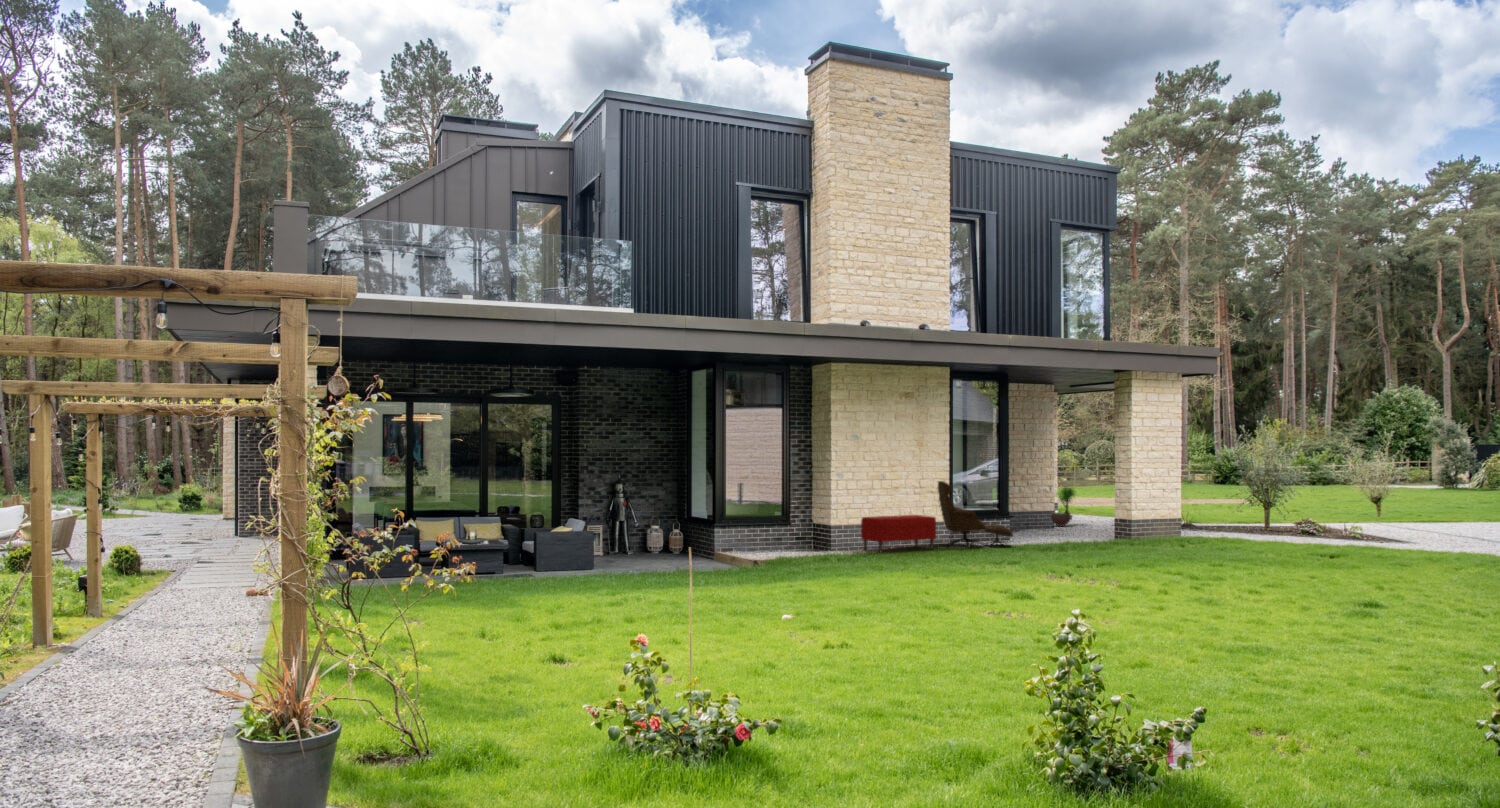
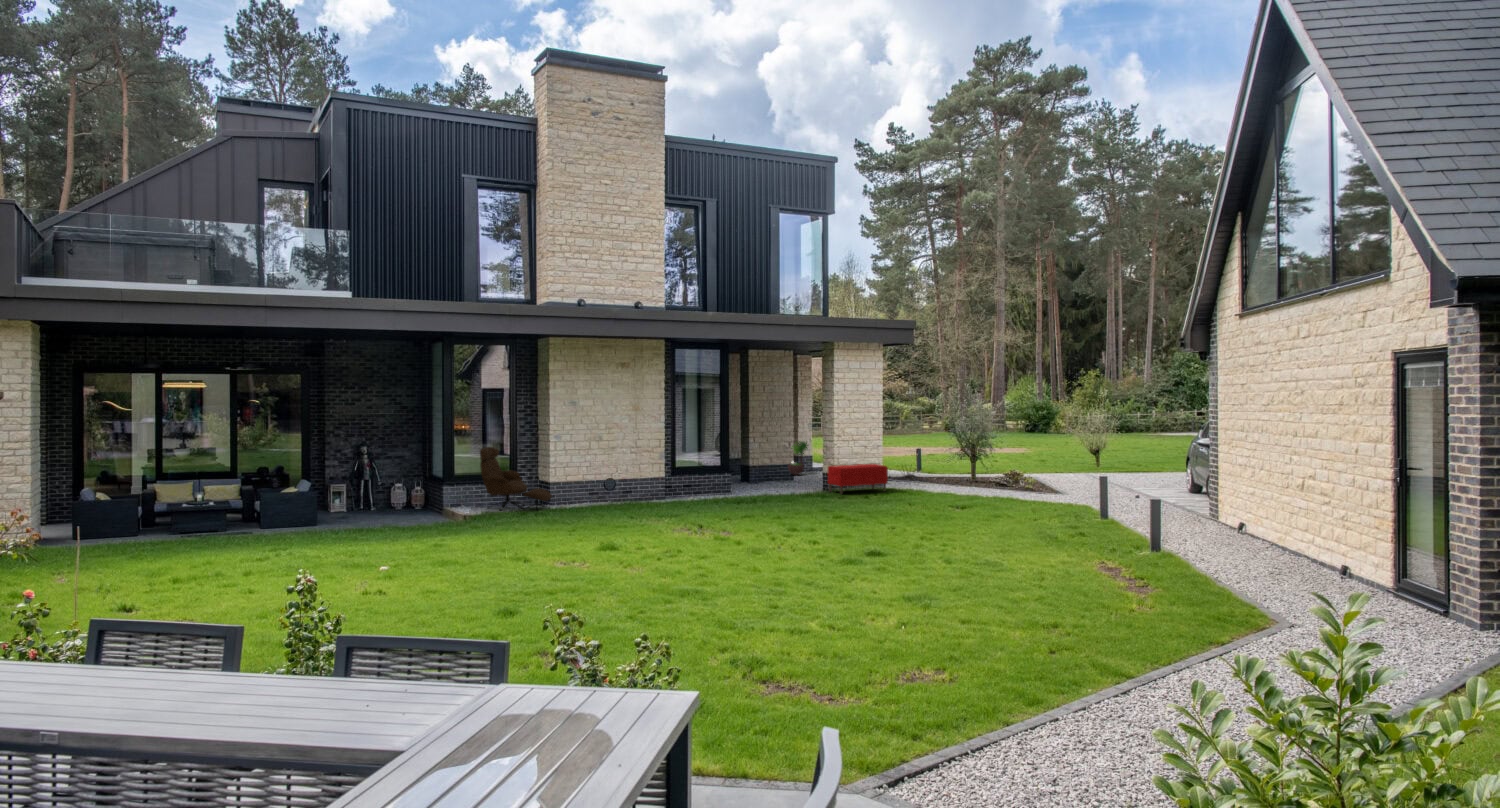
lounge chair: present [938,481,1013,548] -> present [480,447,552,511]
bench: present [861,515,936,552] -> present [828,464,888,494]

